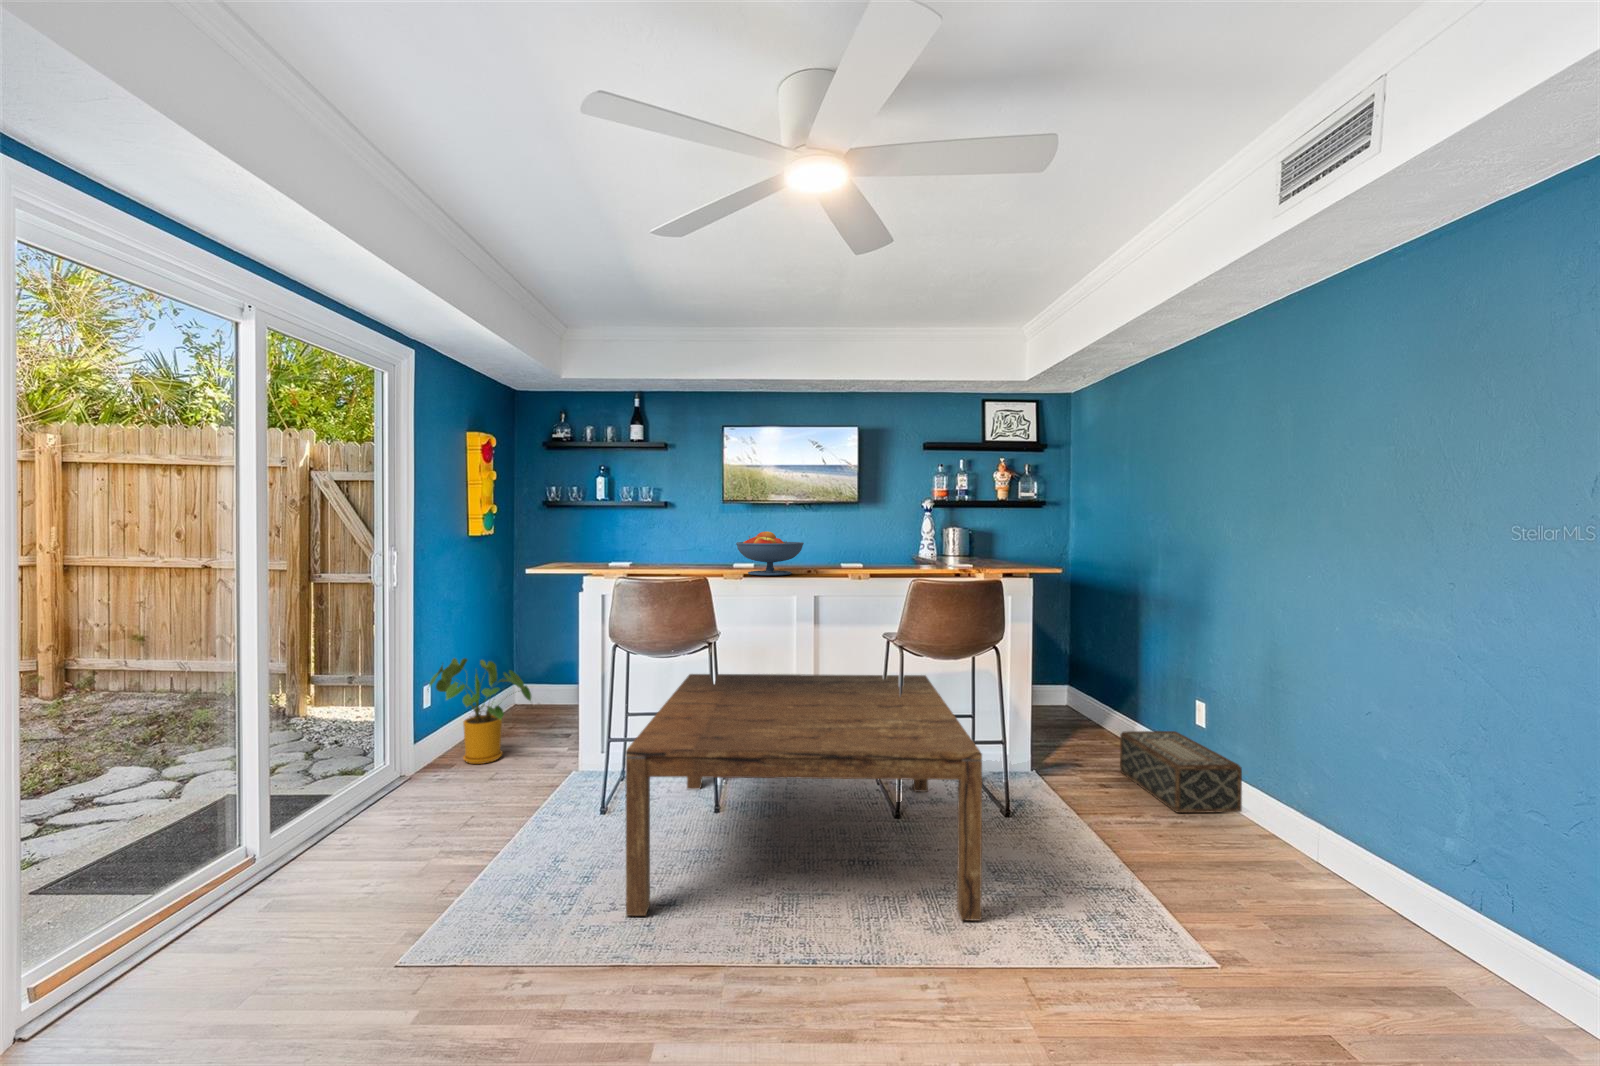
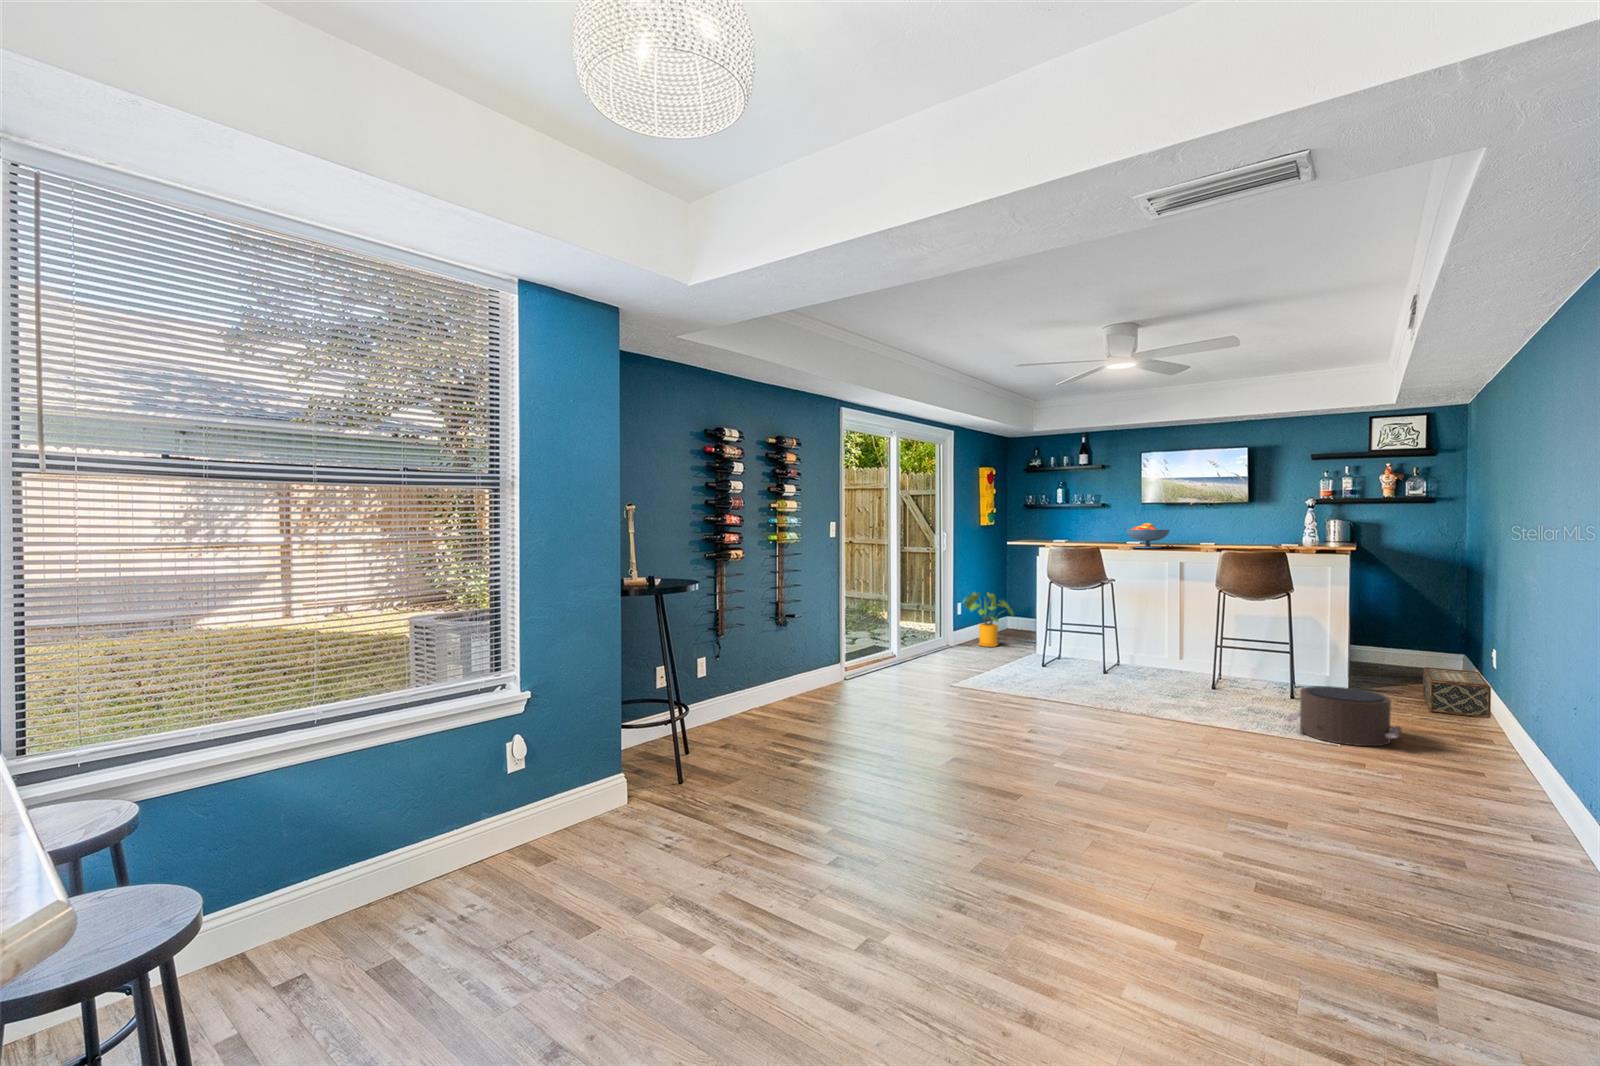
coffee table: present [626,674,982,921] -> none [1047,603,1251,713]
pouf: none [1106,833,1330,986] -> present [1286,686,1401,746]

